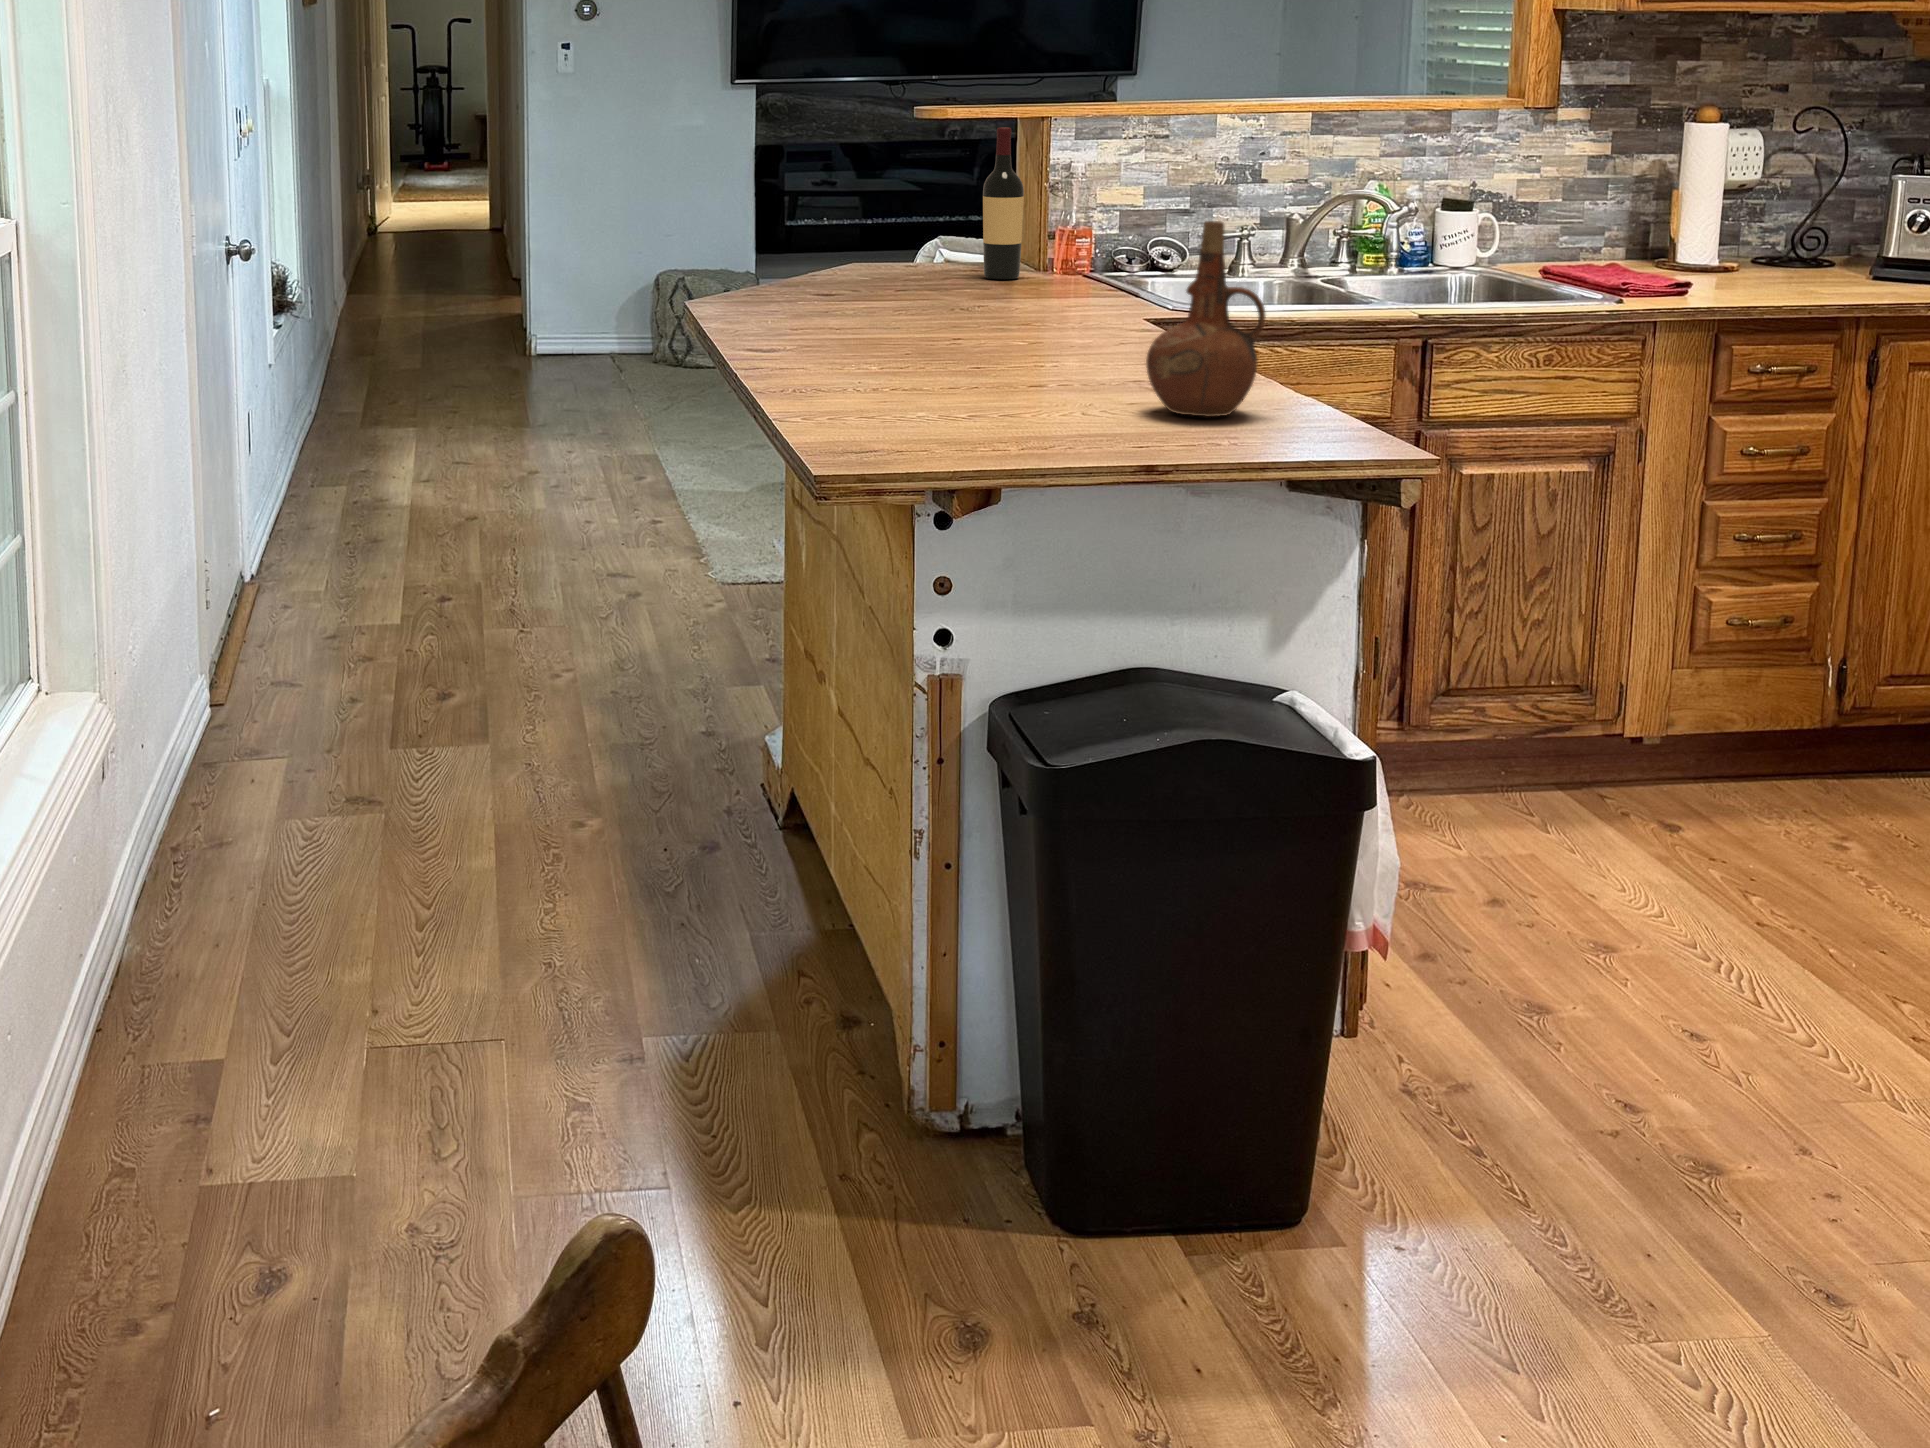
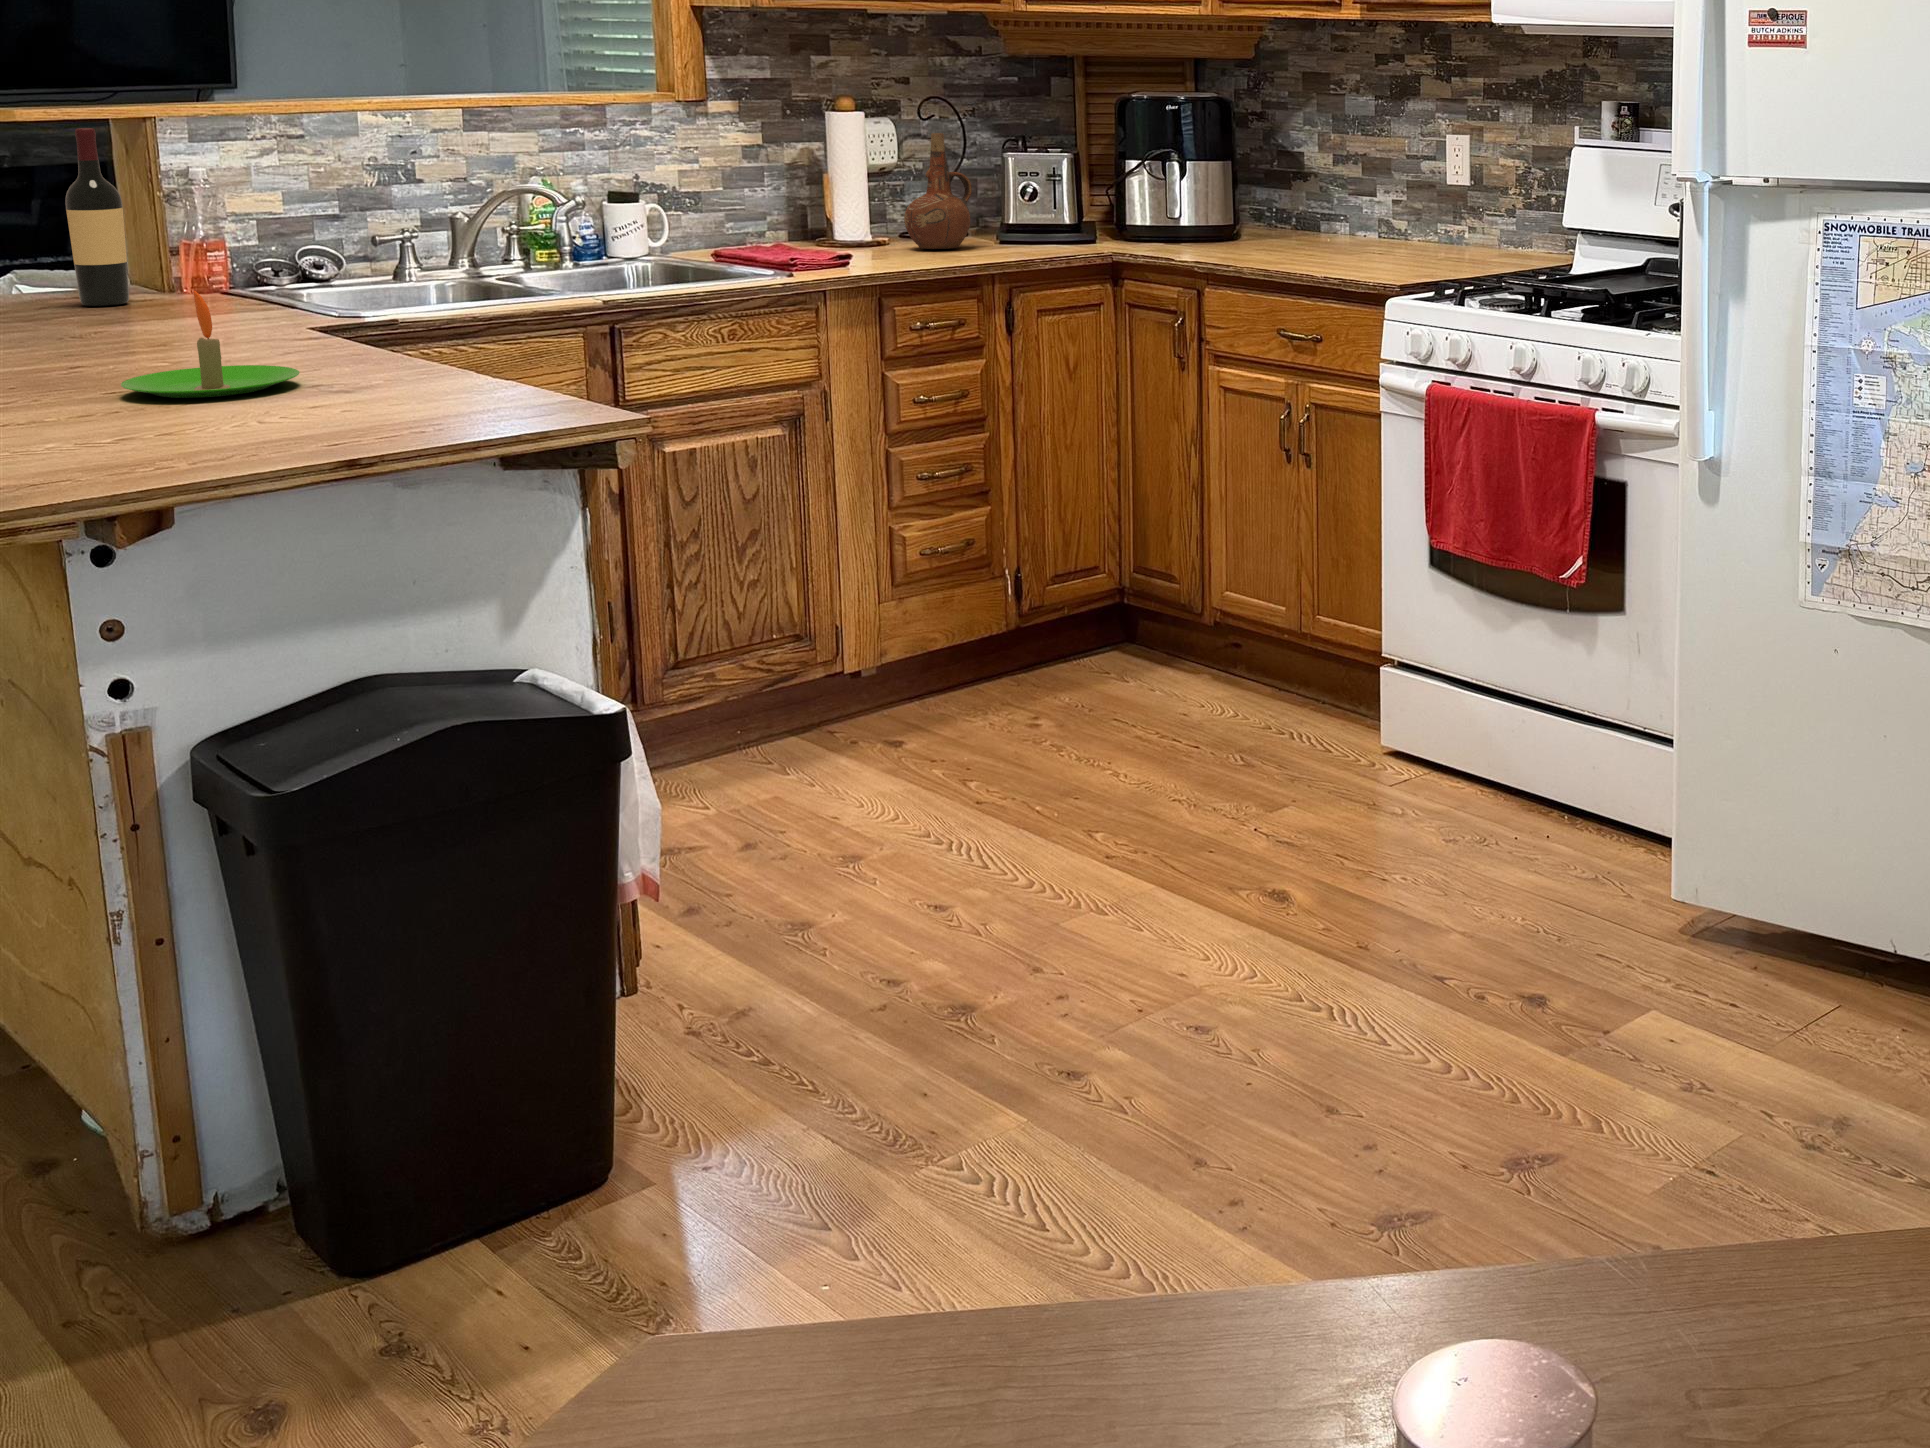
ceramic pitcher: present [1146,221,1266,417] -> present [904,133,972,249]
candle: none [989,284,1130,381] -> present [121,291,300,398]

